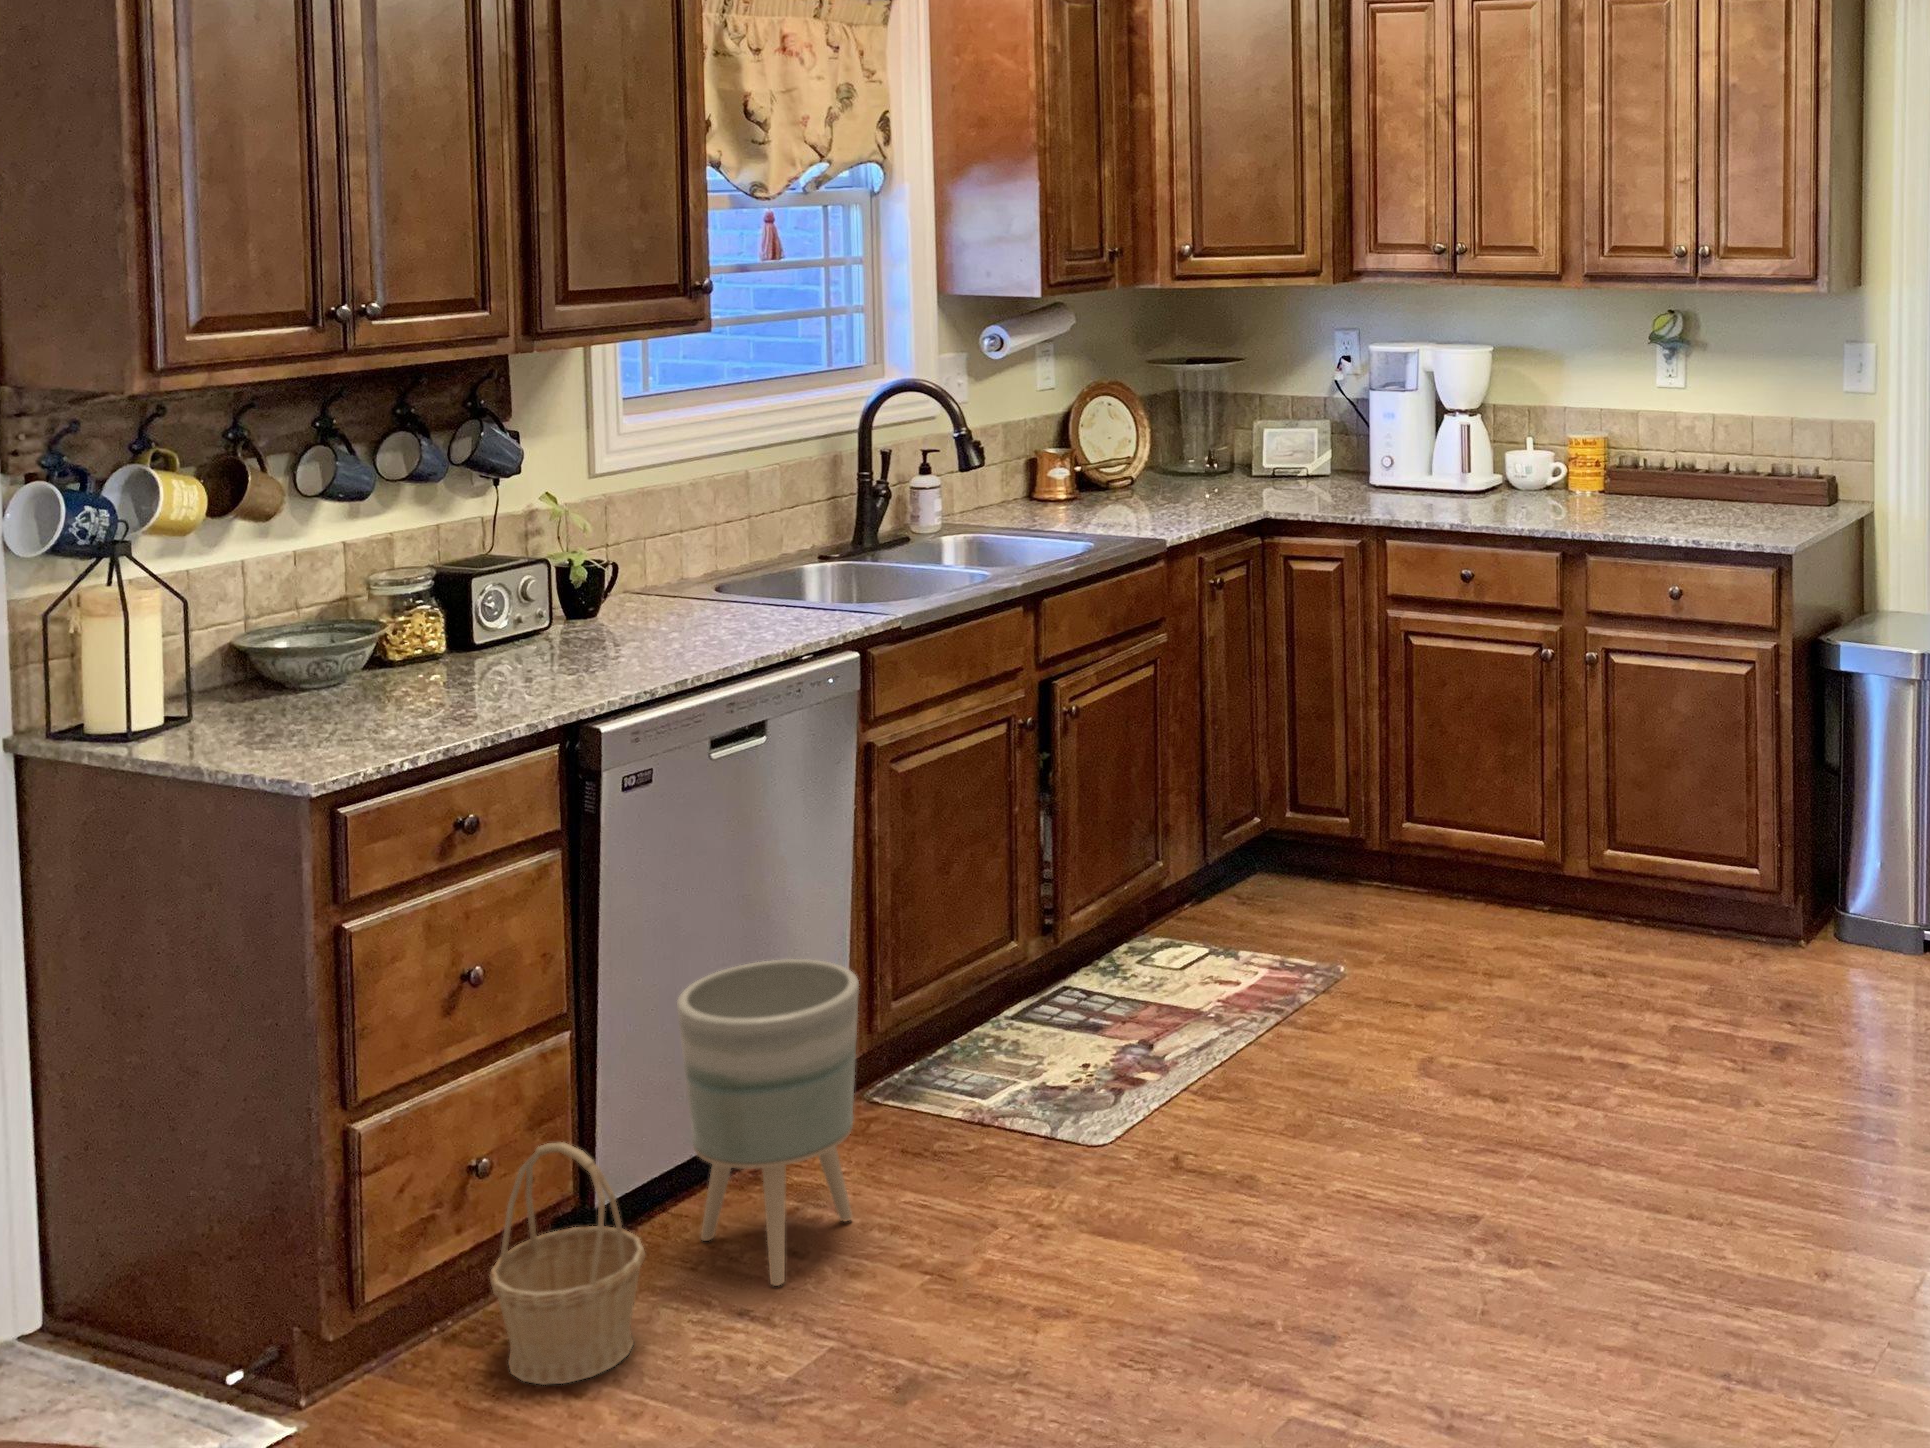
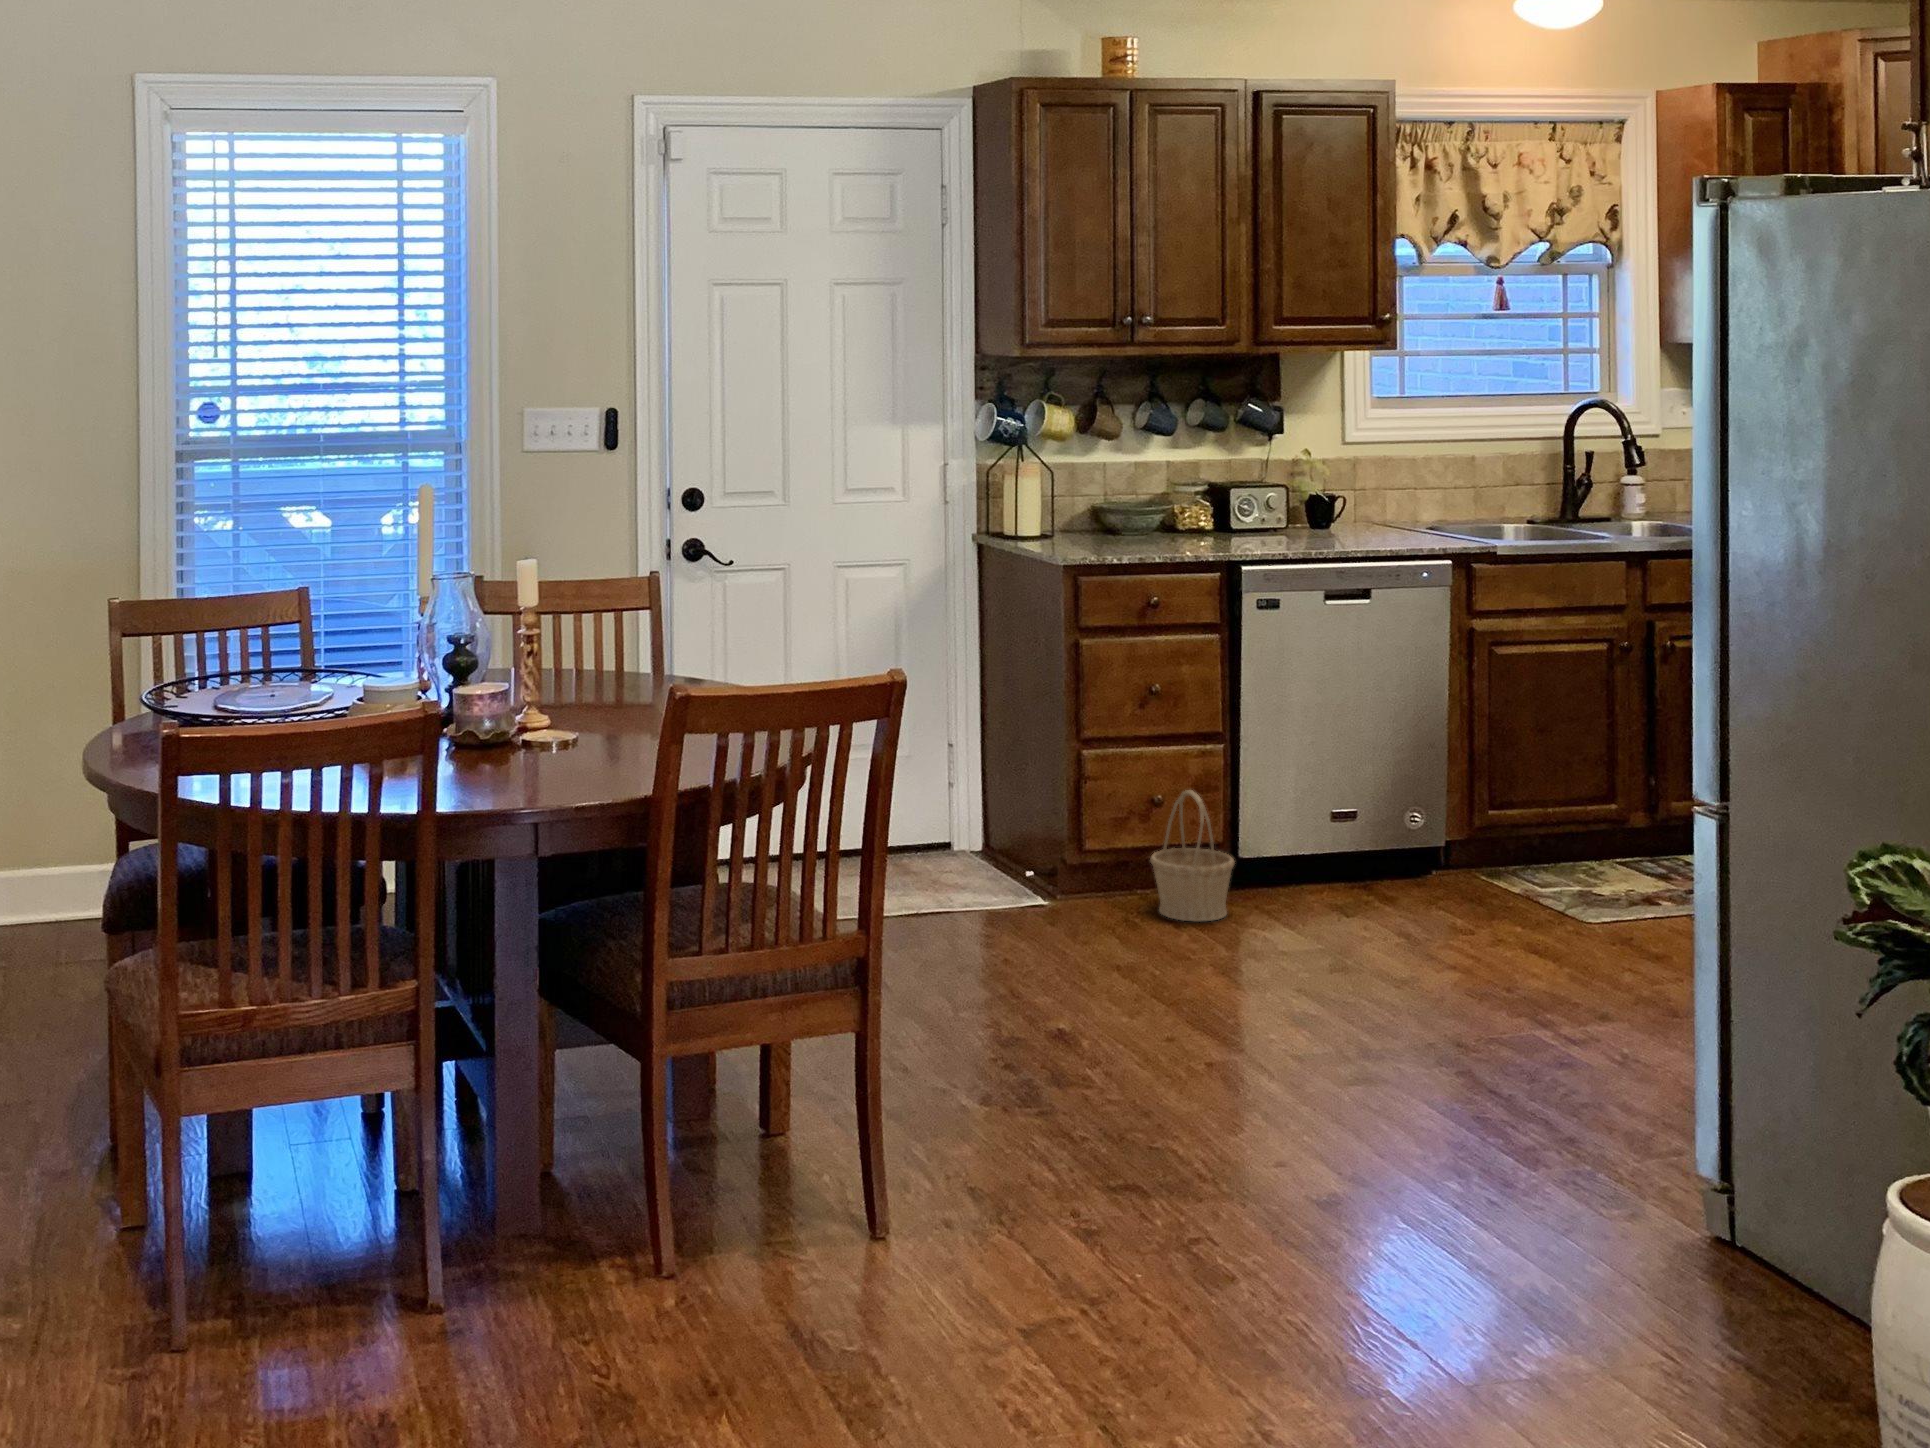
planter: present [677,959,859,1286] -> none [1279,734,1389,918]

